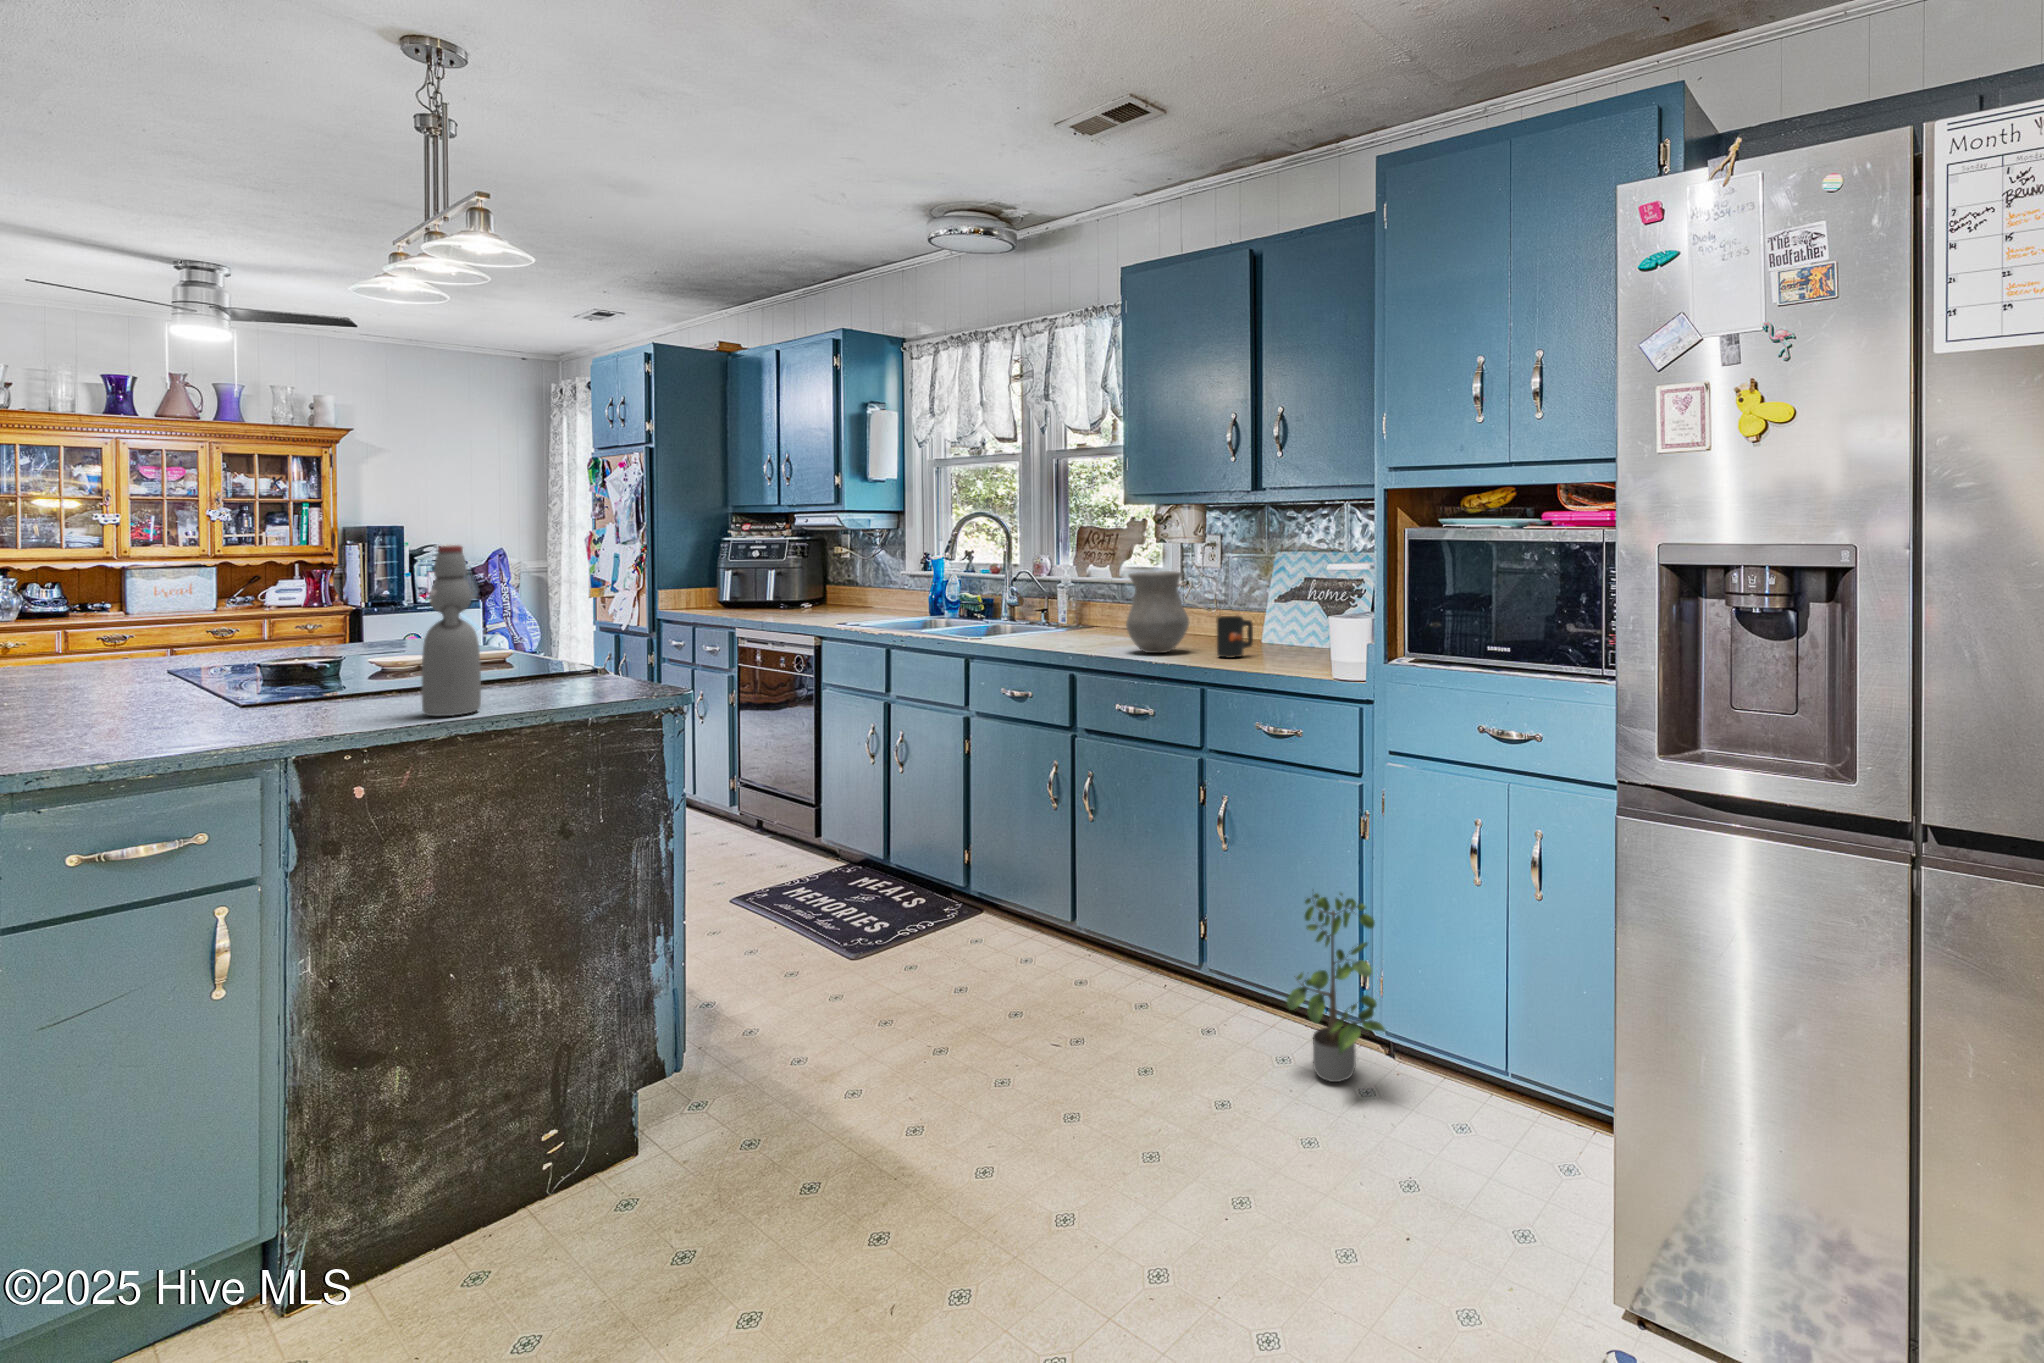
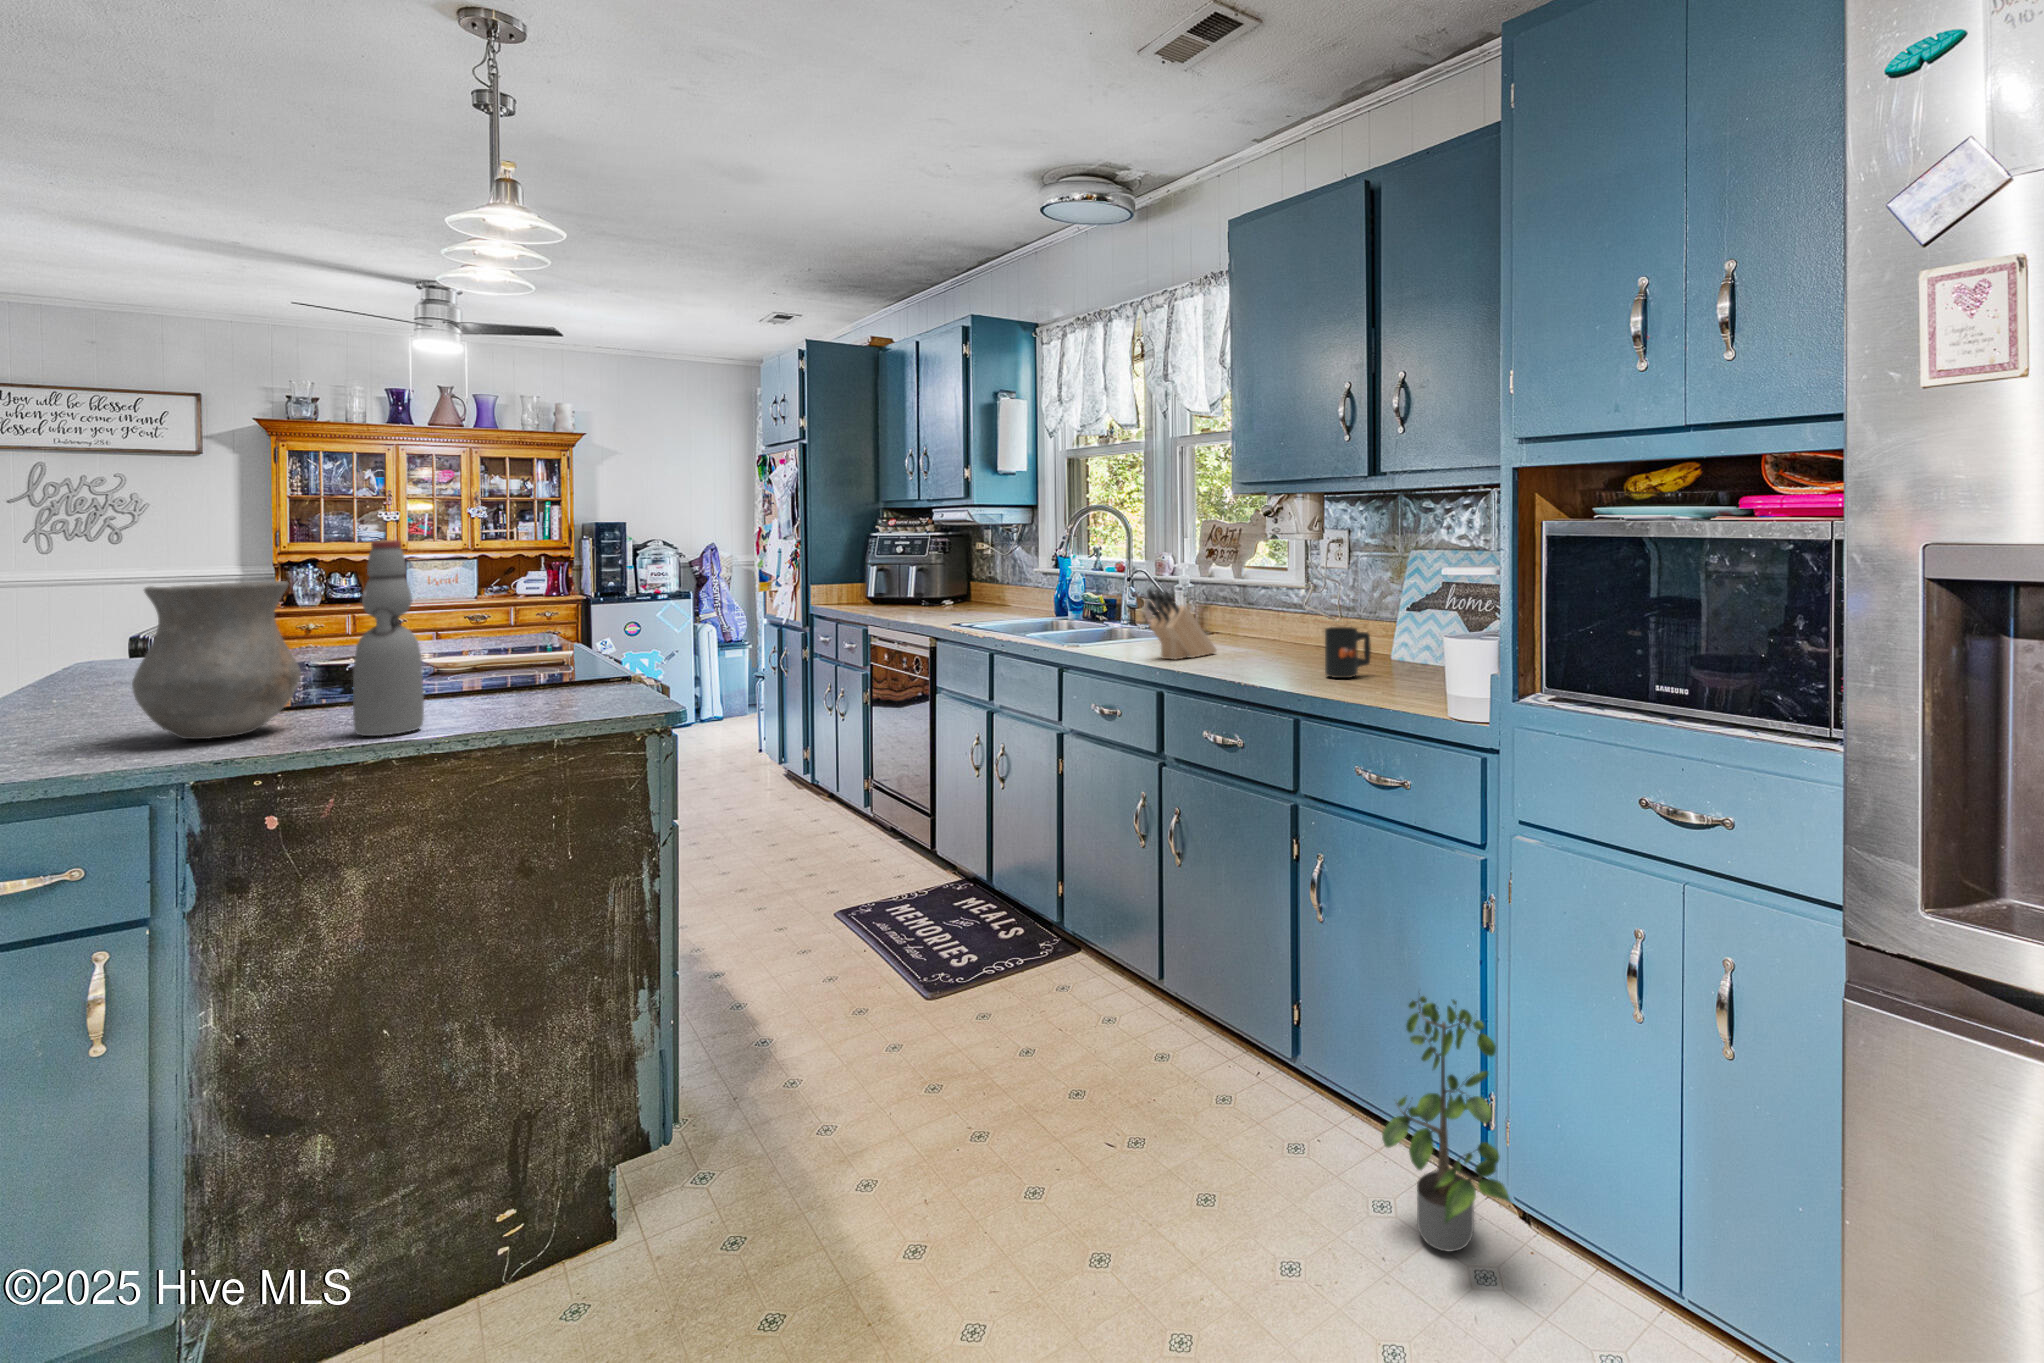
vase: present [1126,571,1189,653] -> present [132,581,301,739]
knife block: none [1053,587,1110,648] -> present [1147,589,1217,659]

